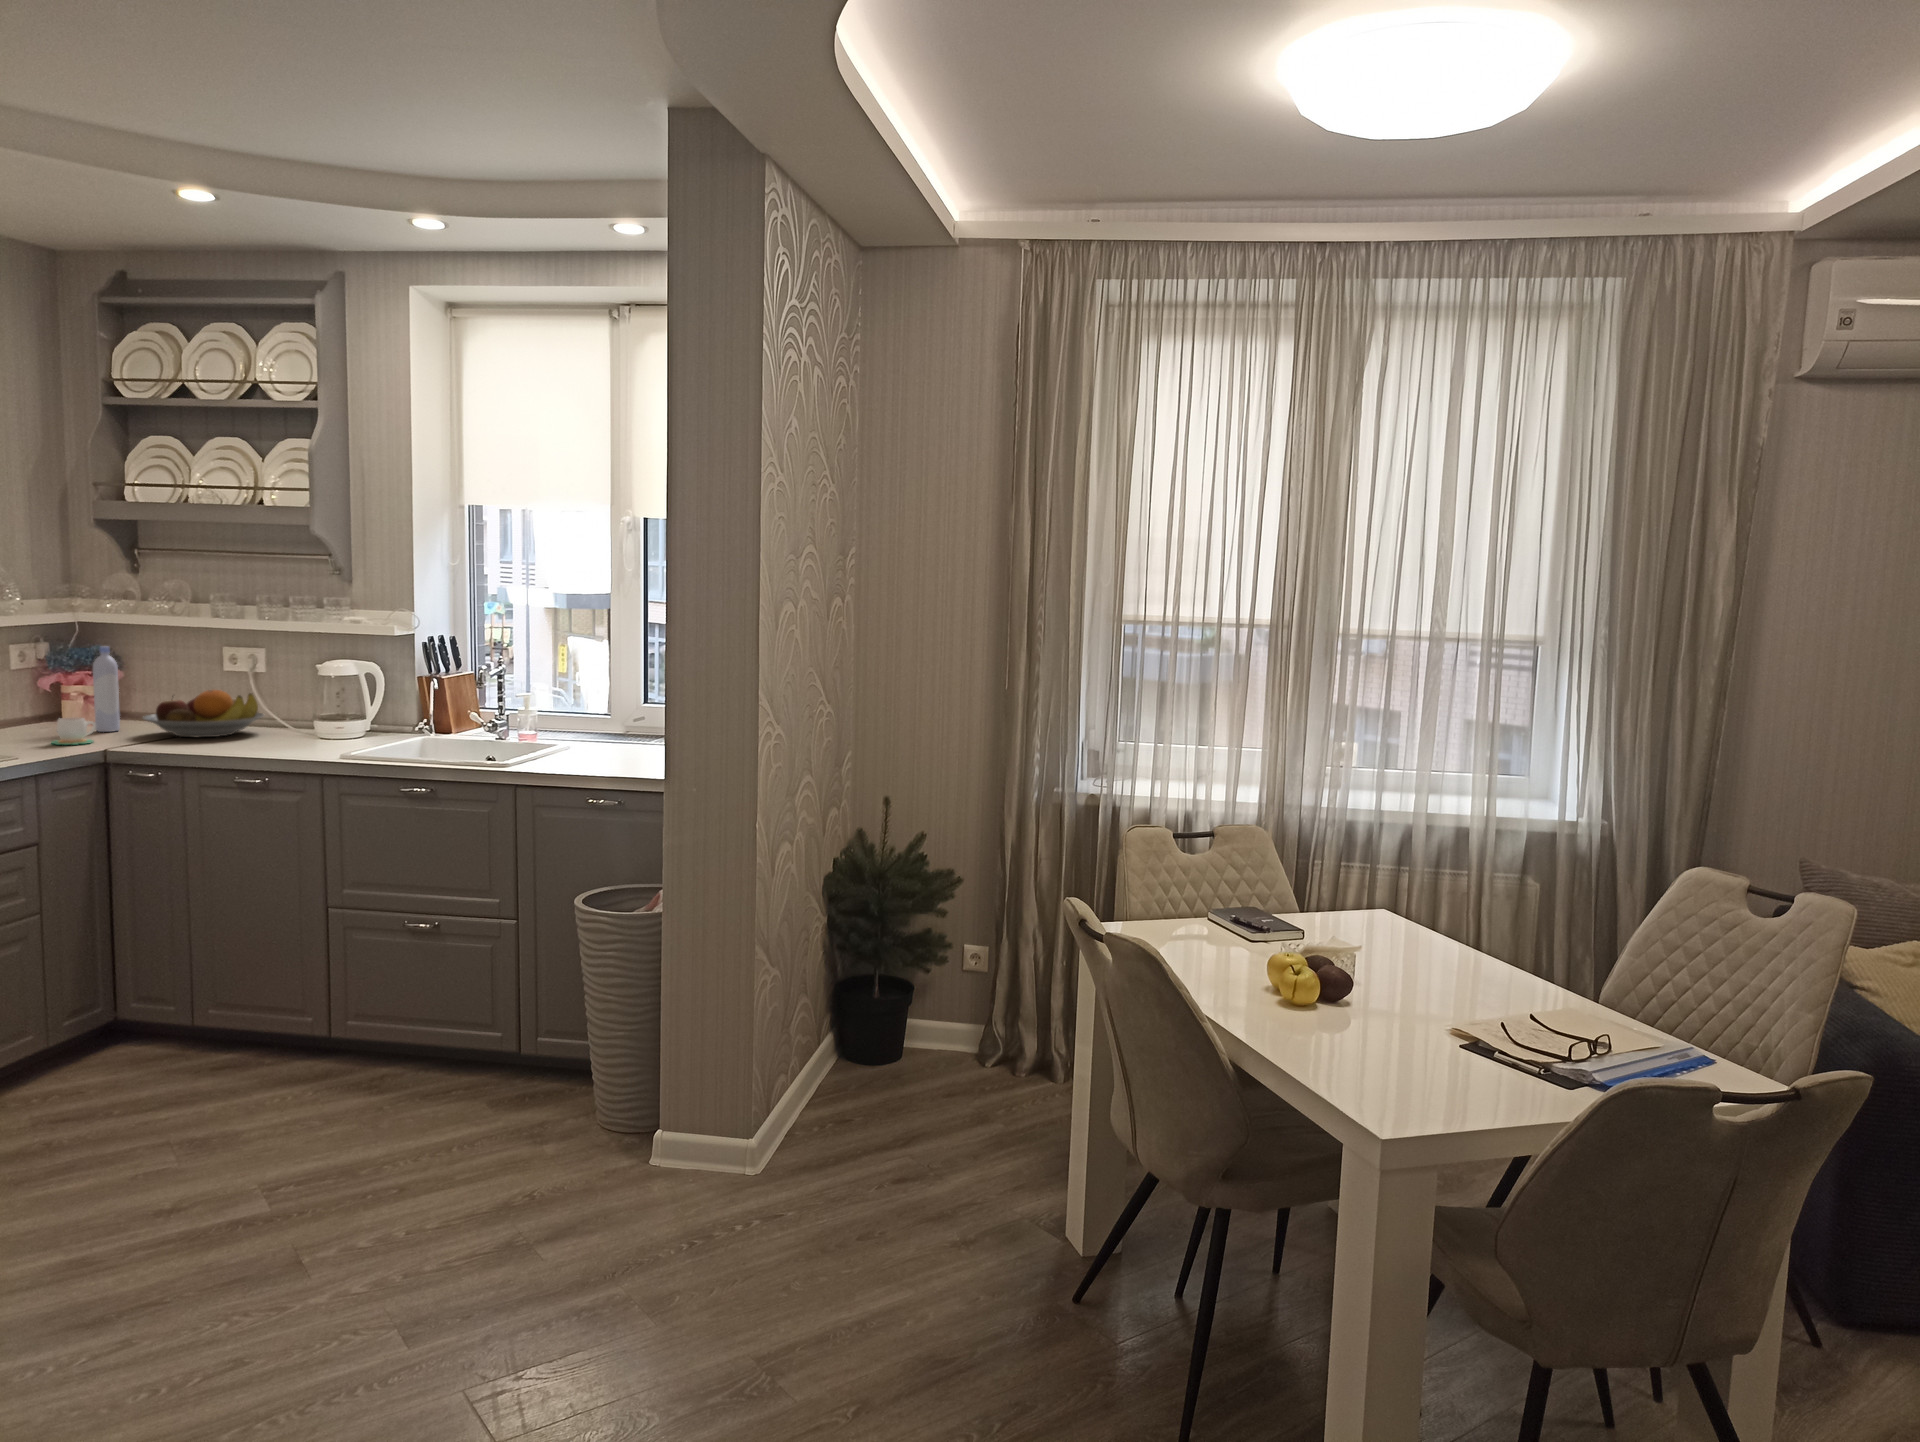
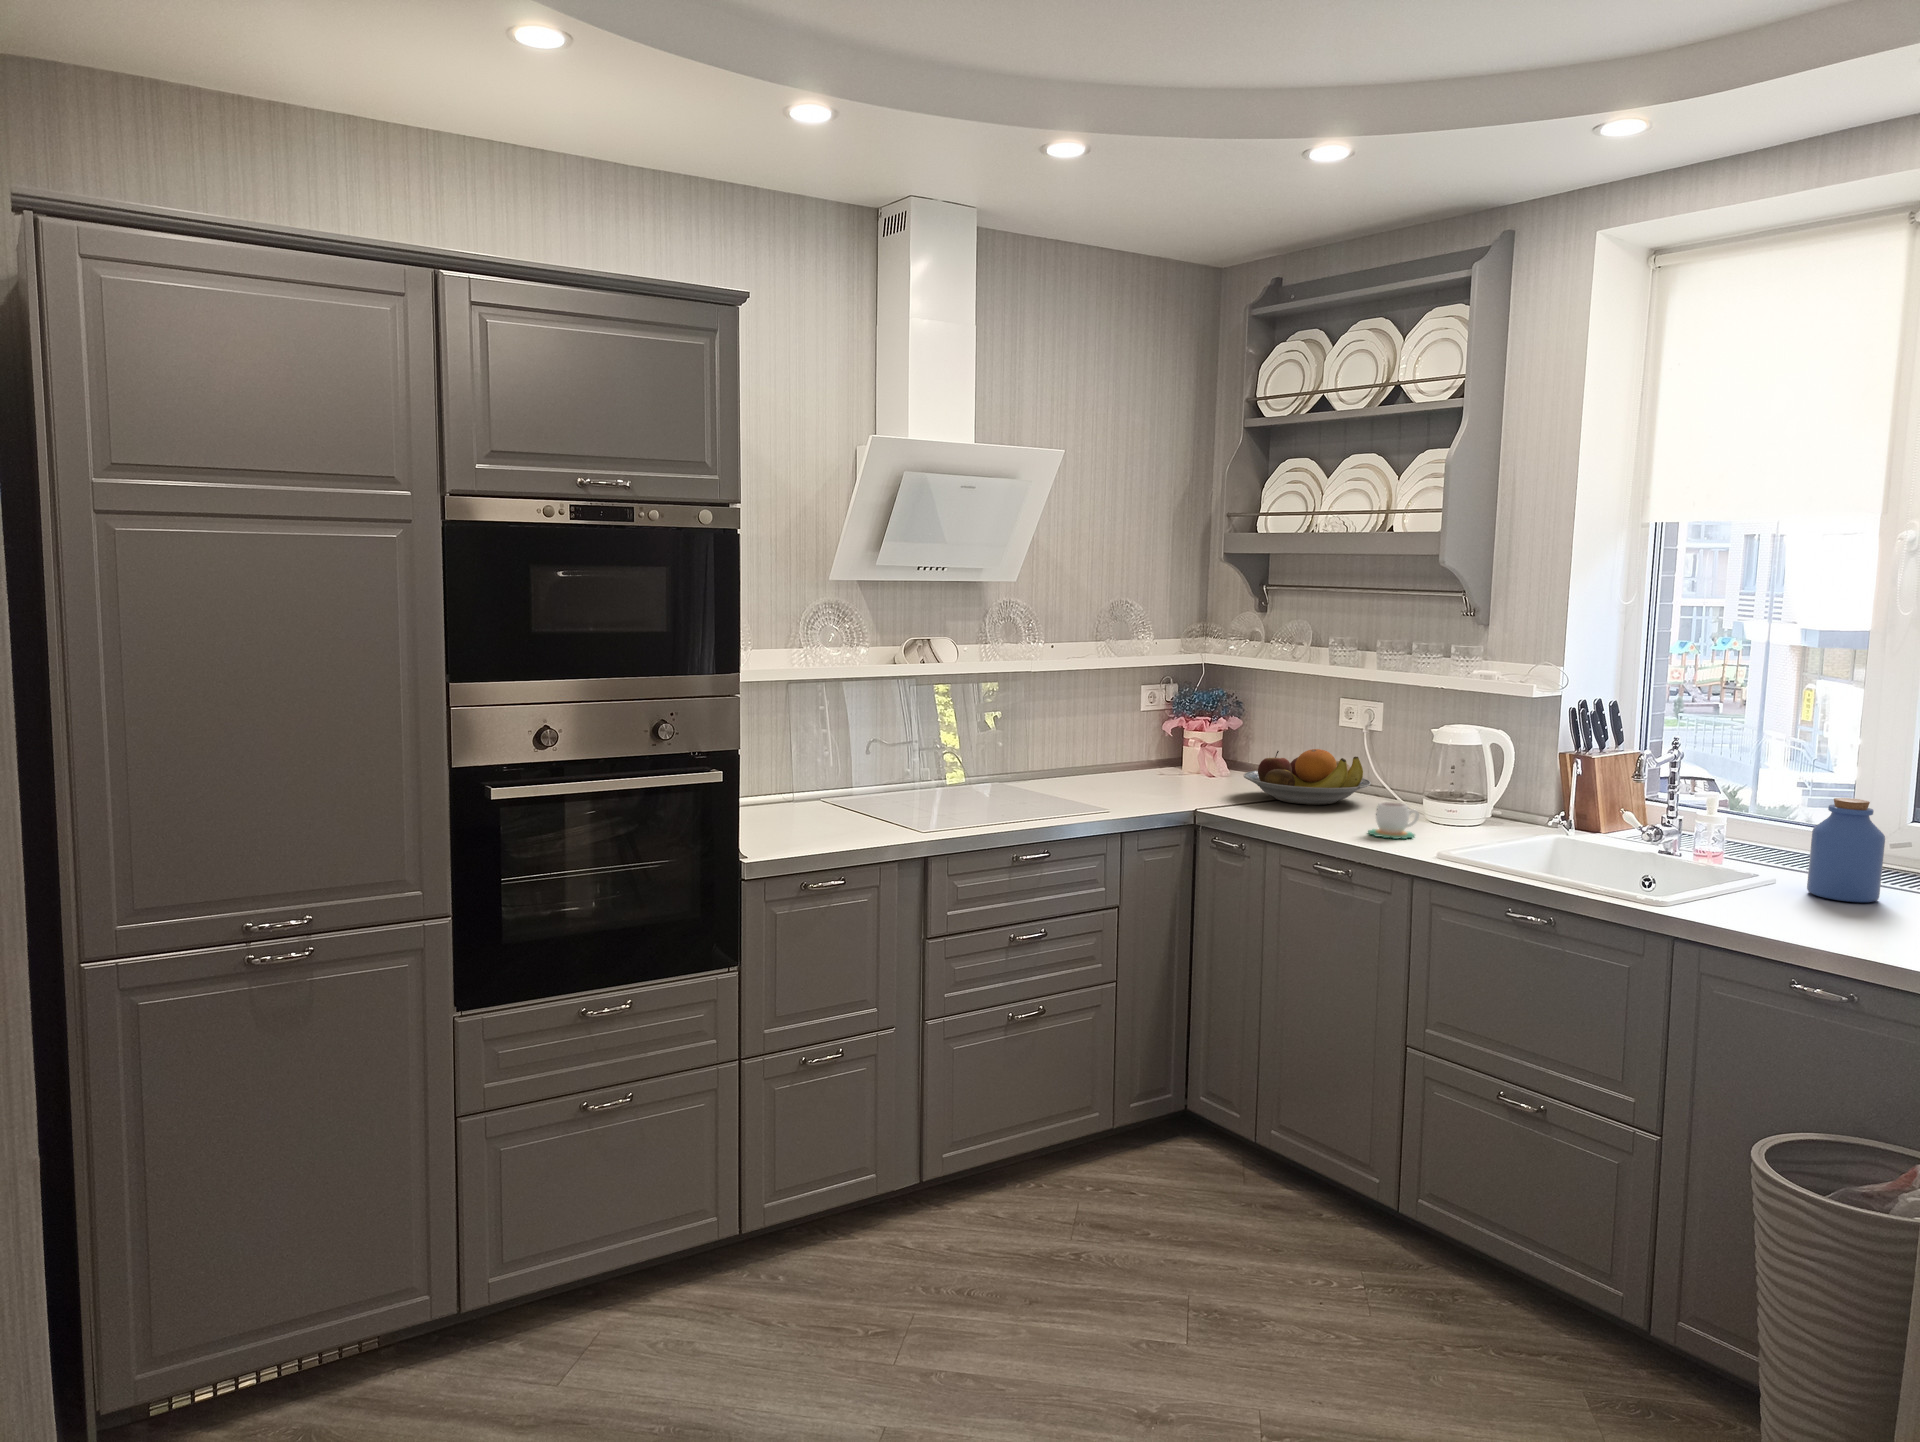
bottle: present [93,646,120,732] -> none [1204,691,1230,785]
jar: none [588,688,628,752] -> present [1807,798,1885,902]
mug: present [51,717,96,745] -> present [1368,802,1419,839]

